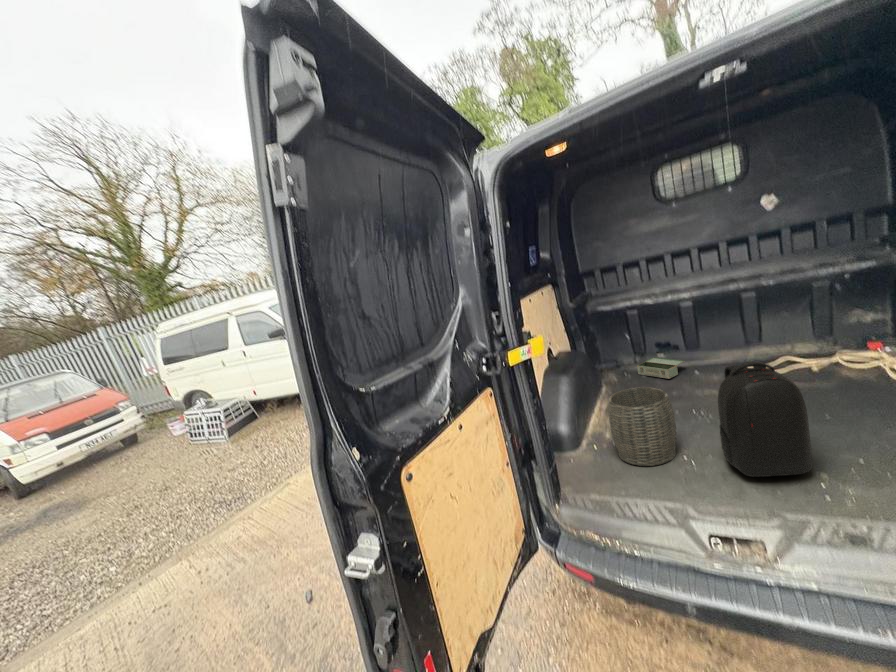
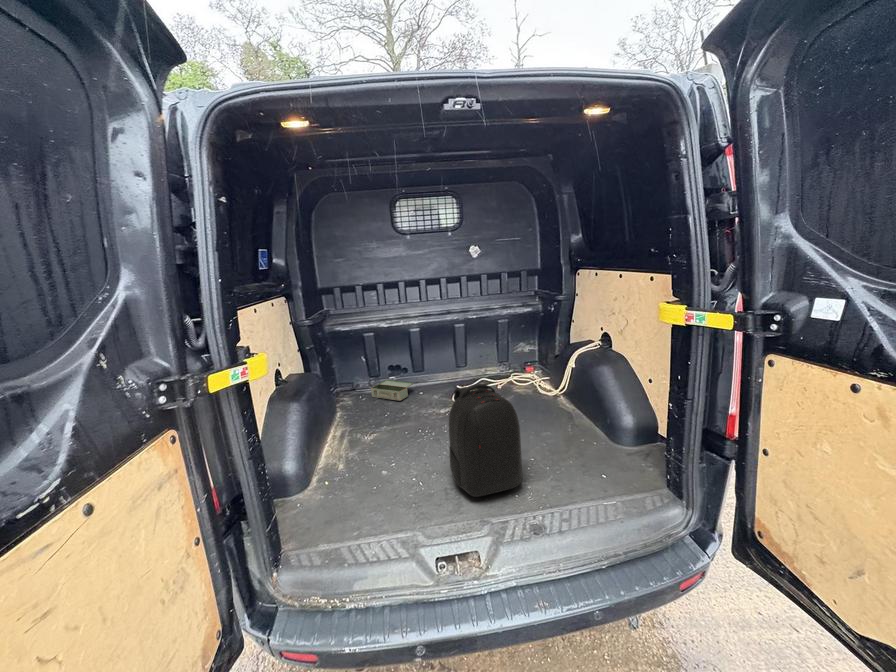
woven basket: present [608,387,676,466] -> none [342,412,410,500]

